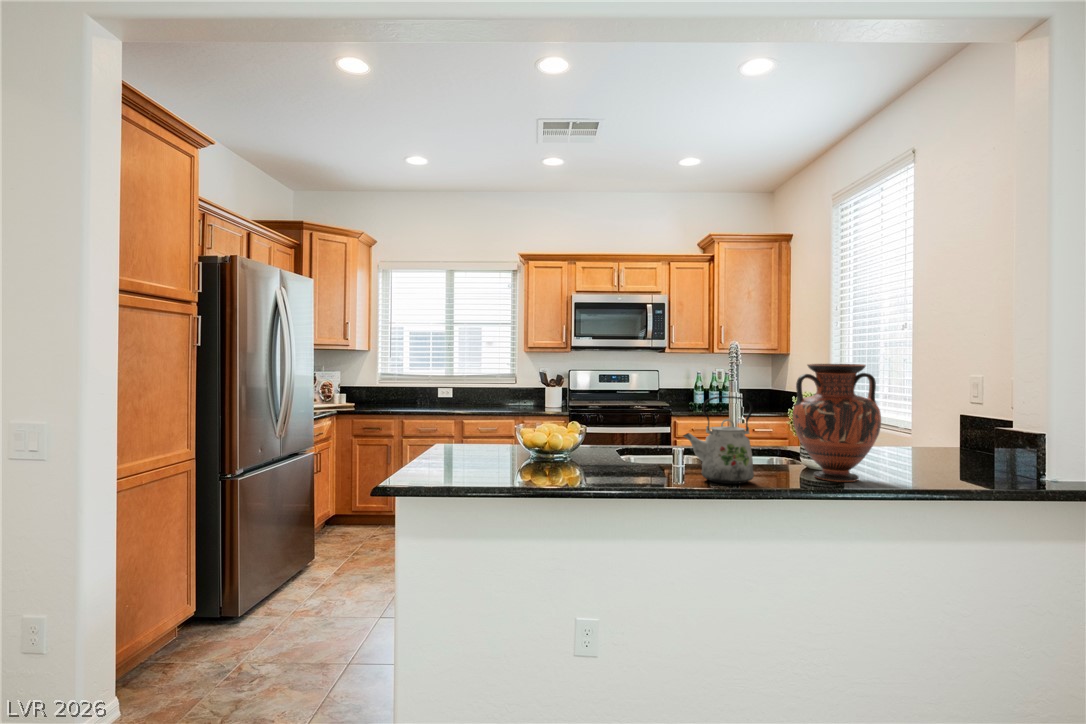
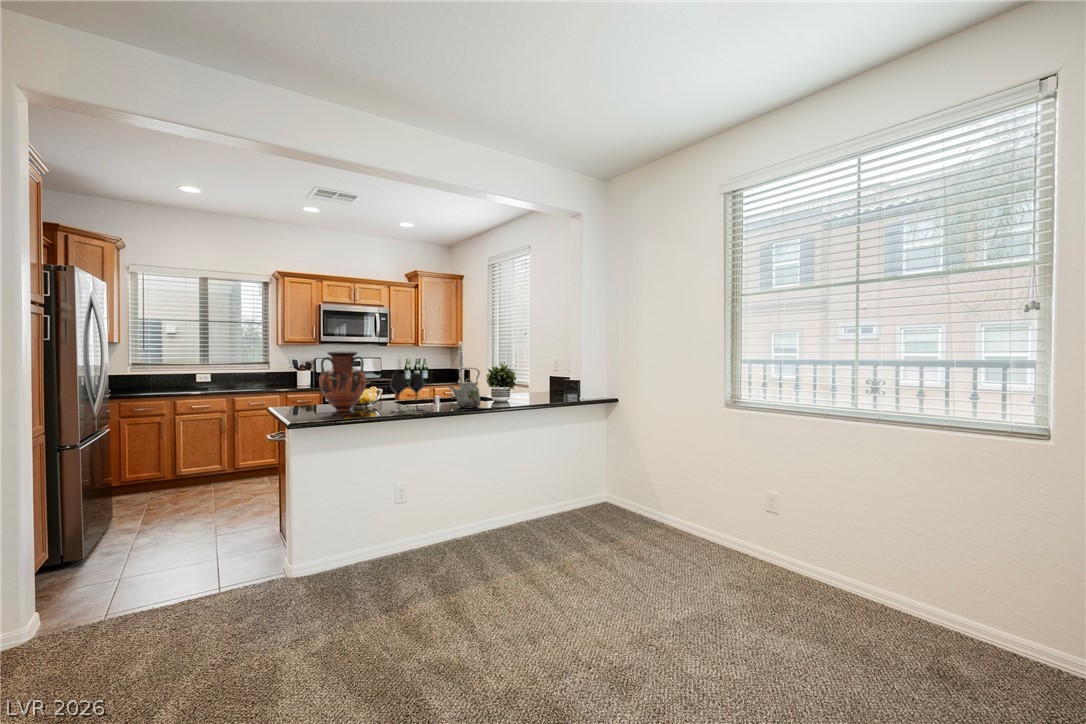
vase: present [793,364,881,482] -> present [319,351,366,415]
wine glass: none [566,404,635,480] -> present [391,373,424,412]

